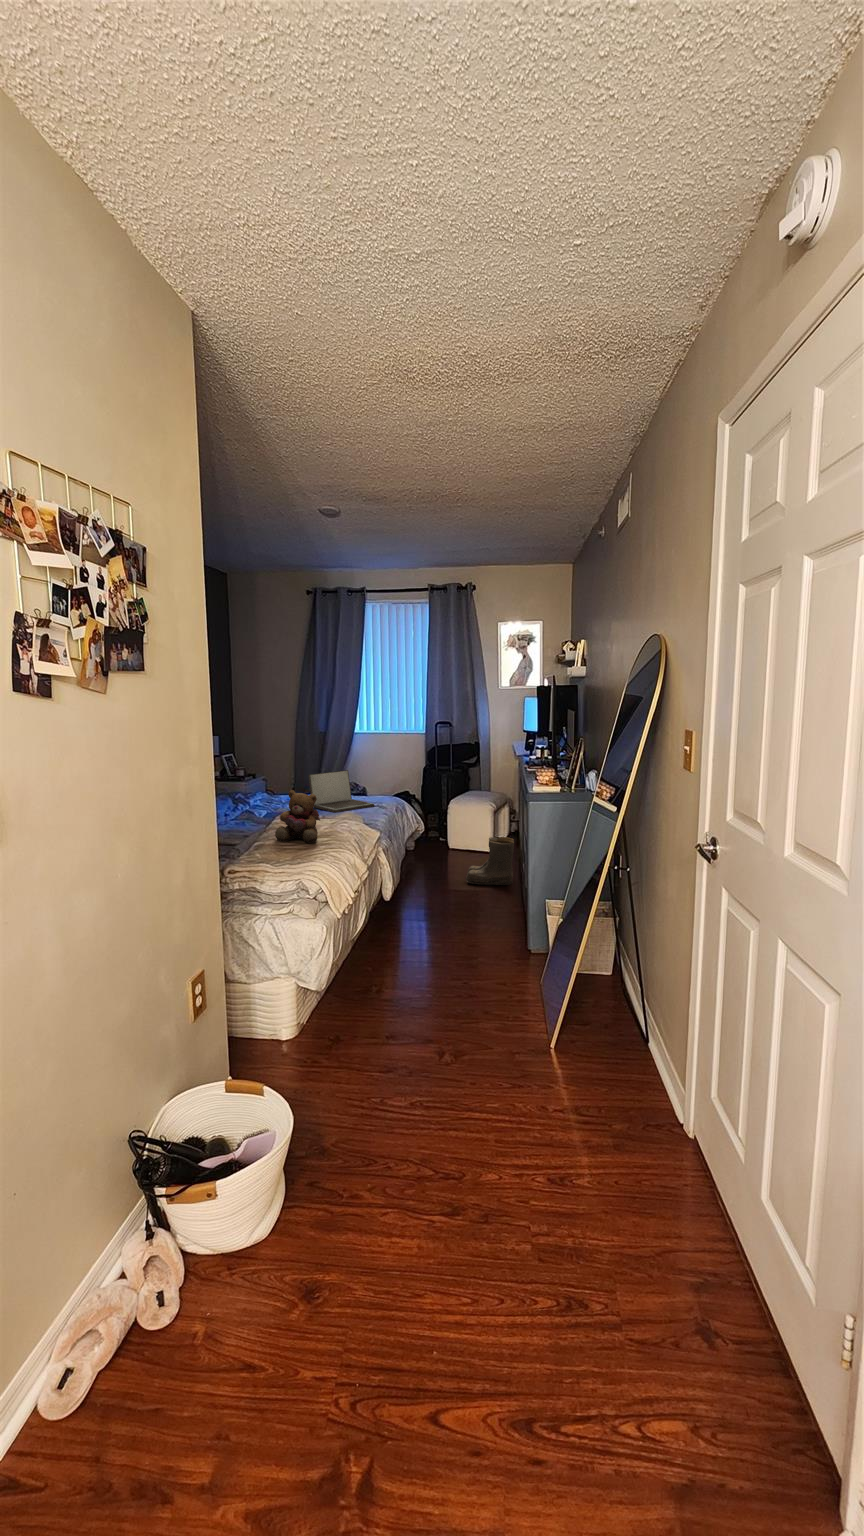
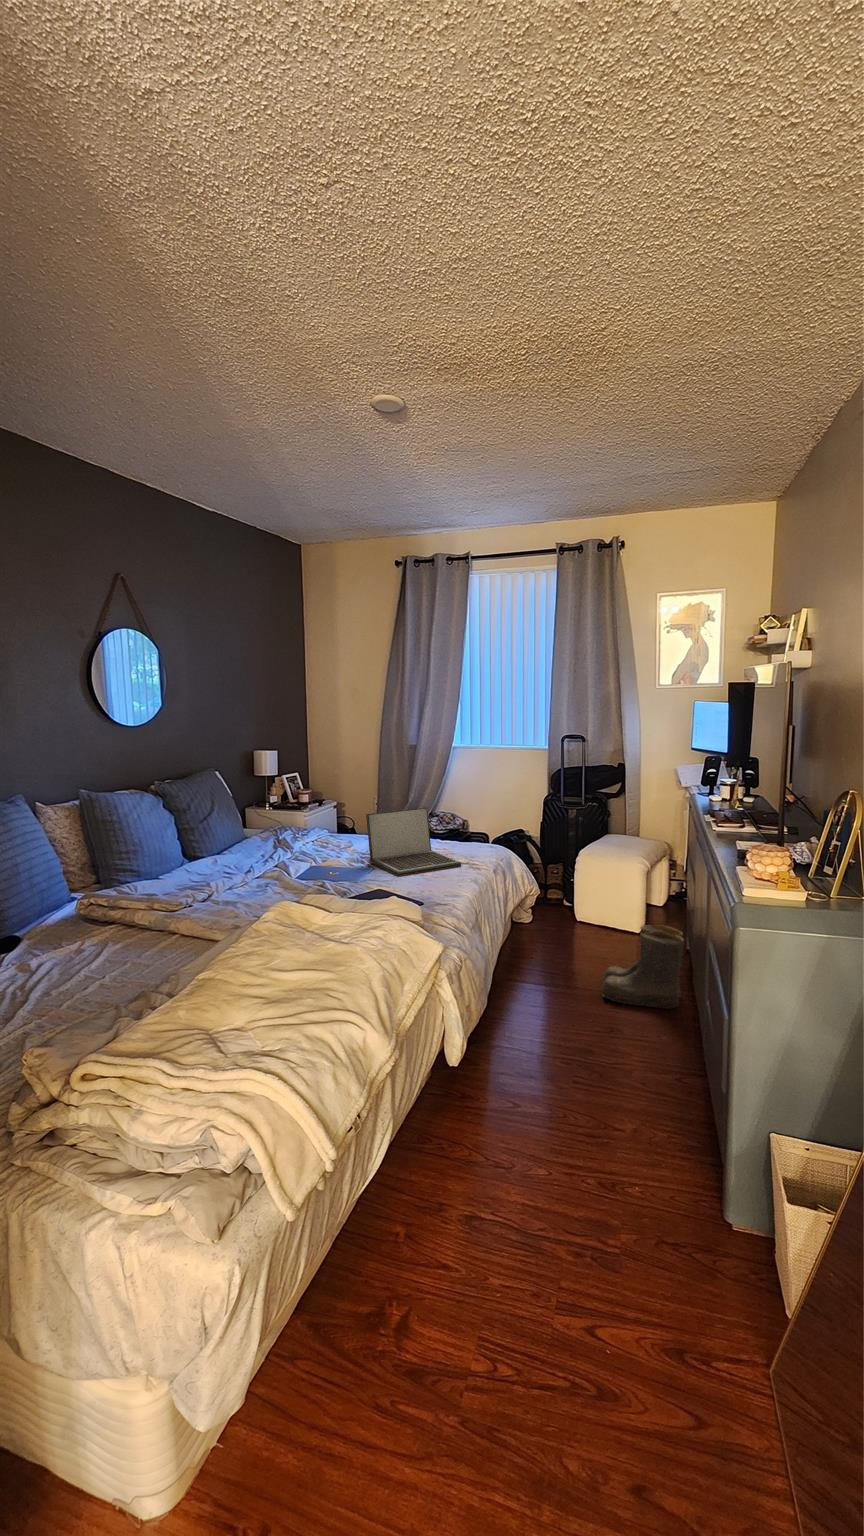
teddy bear: present [275,790,320,843] -> none [233,878,319,986]

